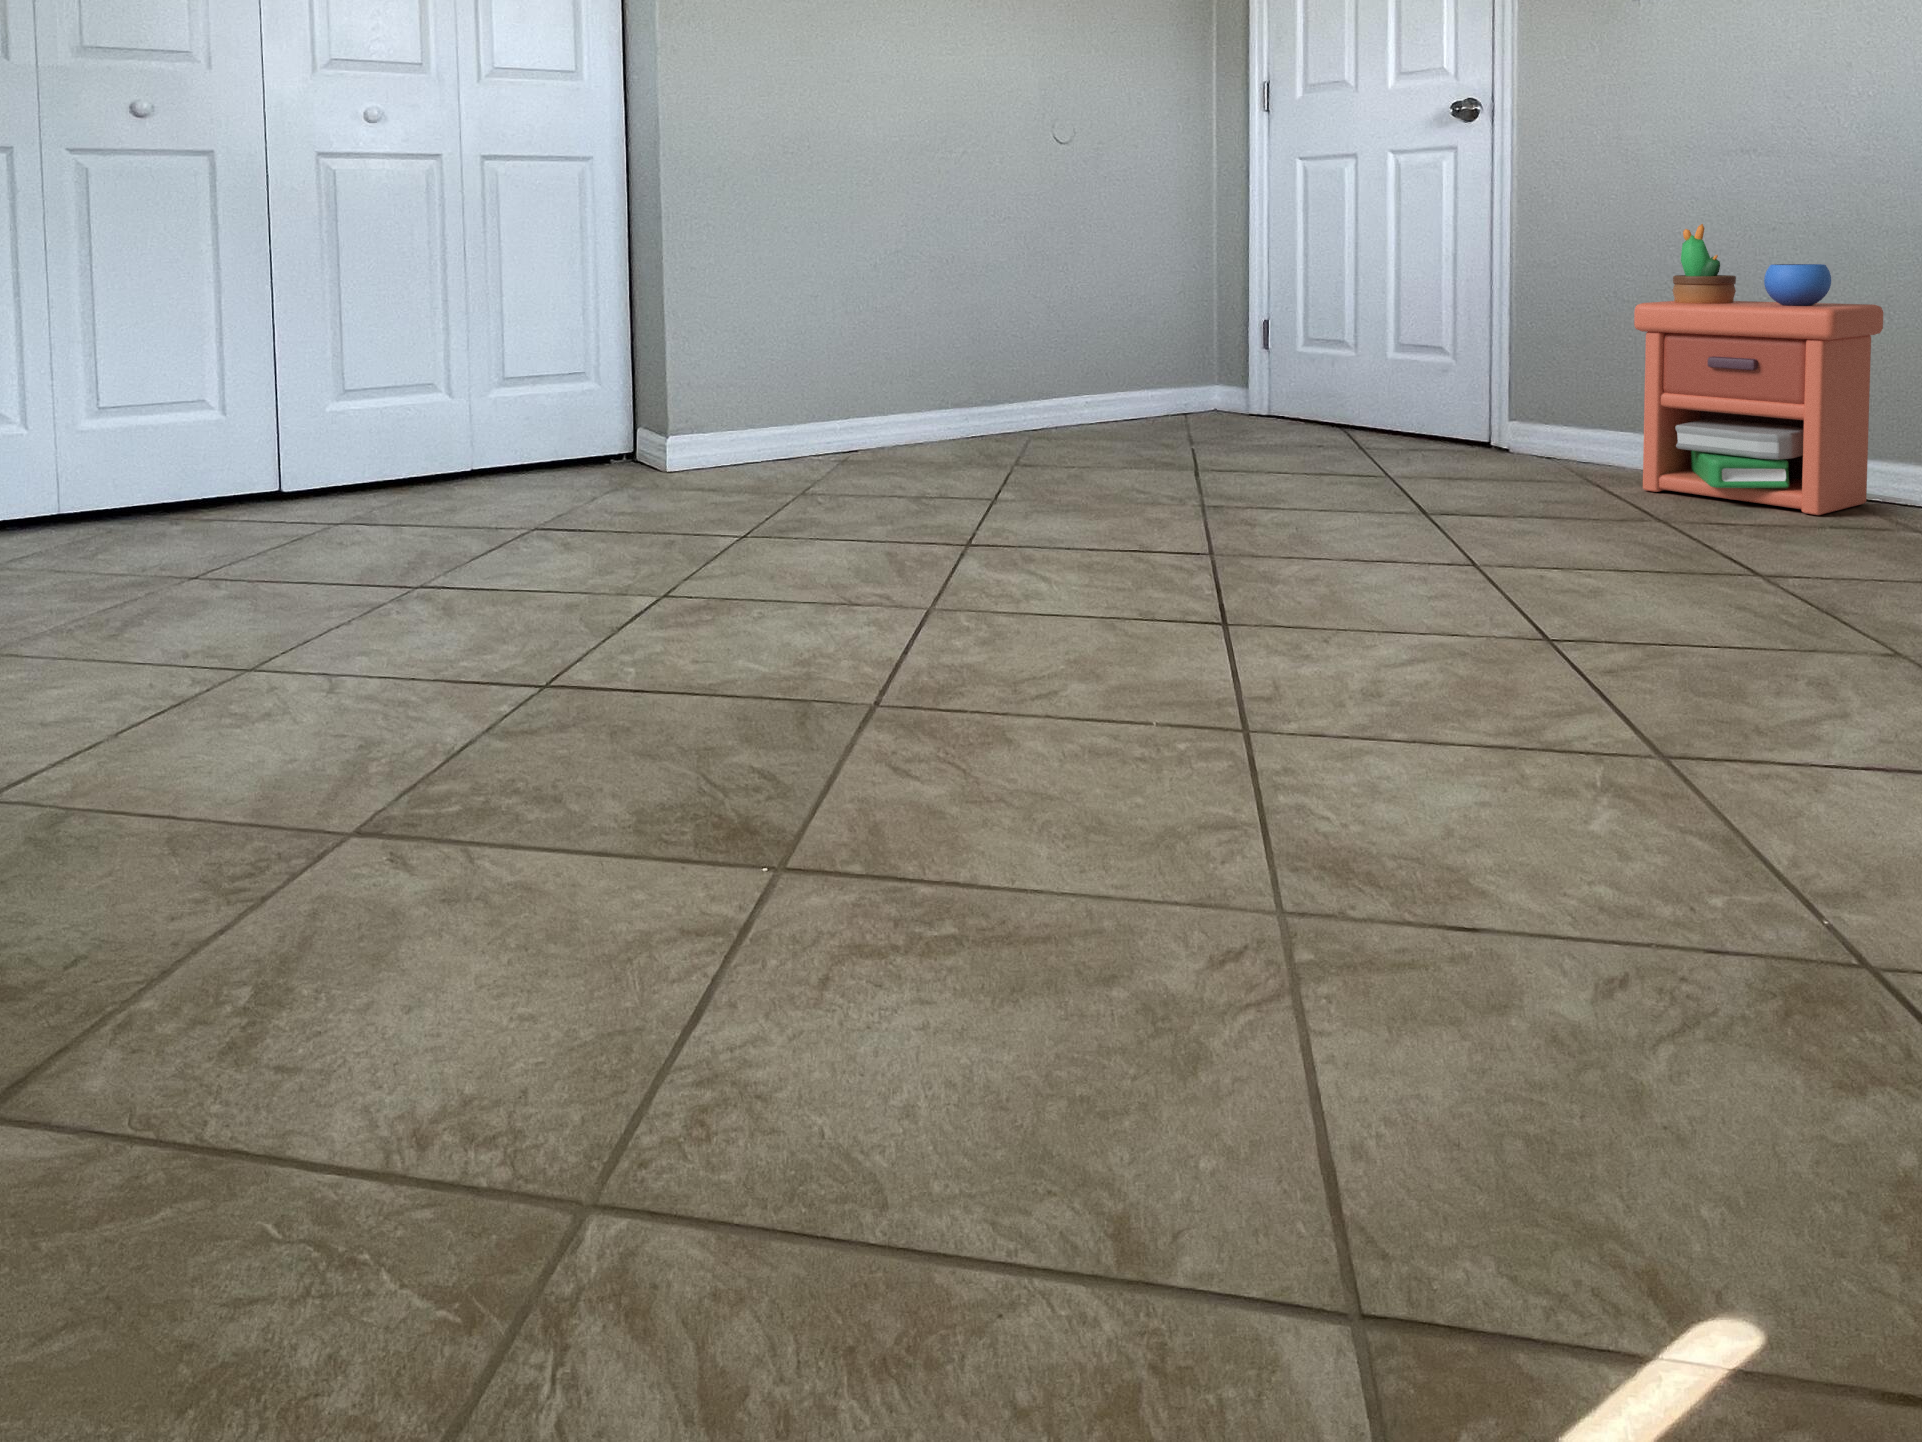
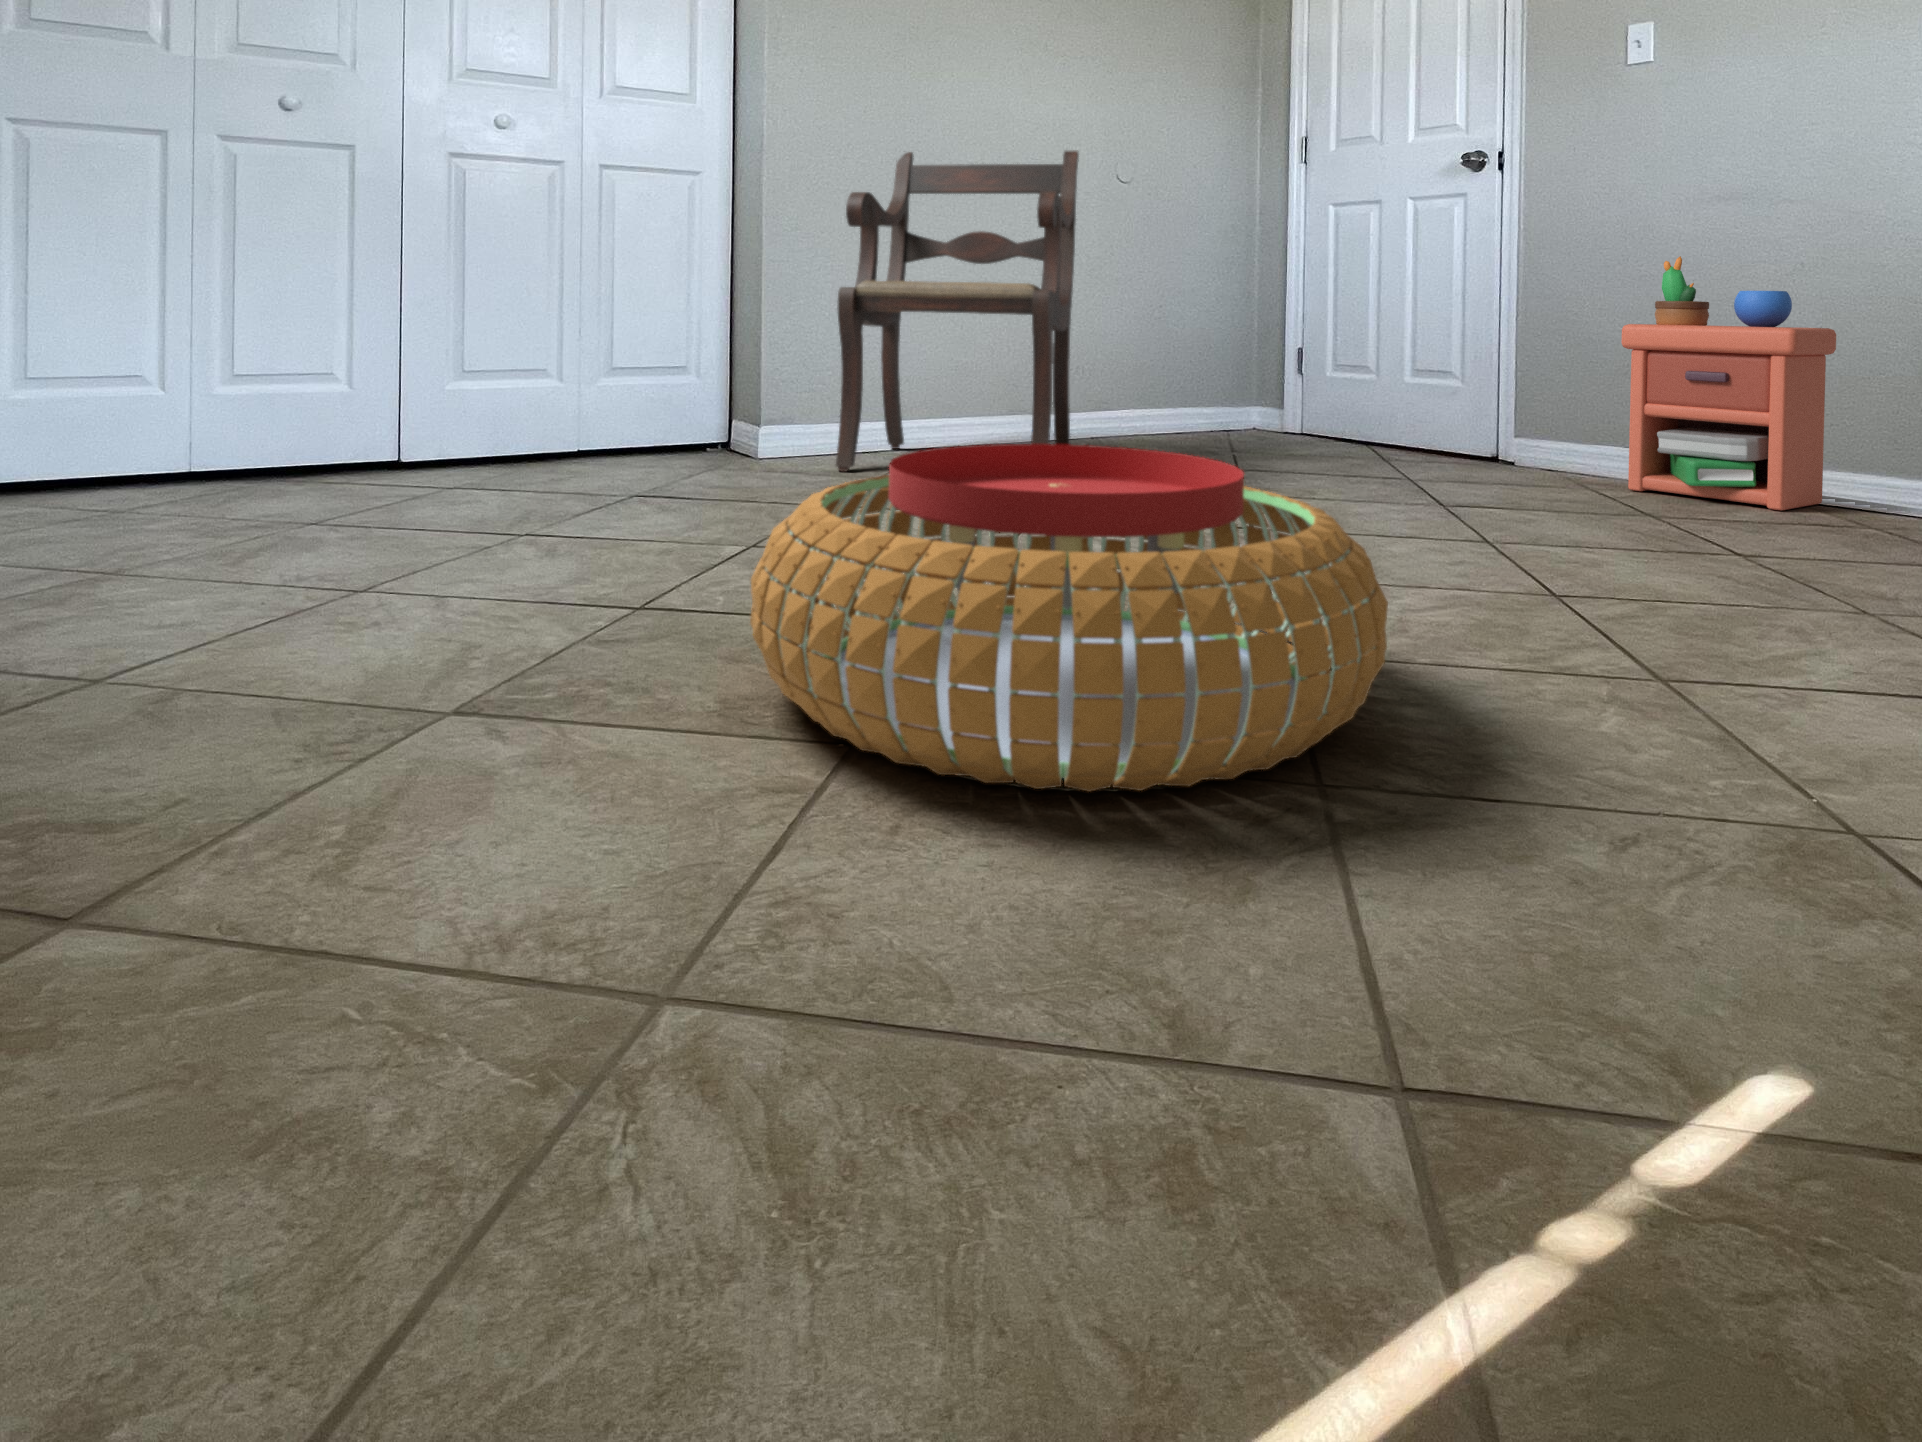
armchair: none [745,118,1010,500] -> present [836,151,1079,472]
pouf: none [661,511,1353,927] -> present [750,444,1388,791]

